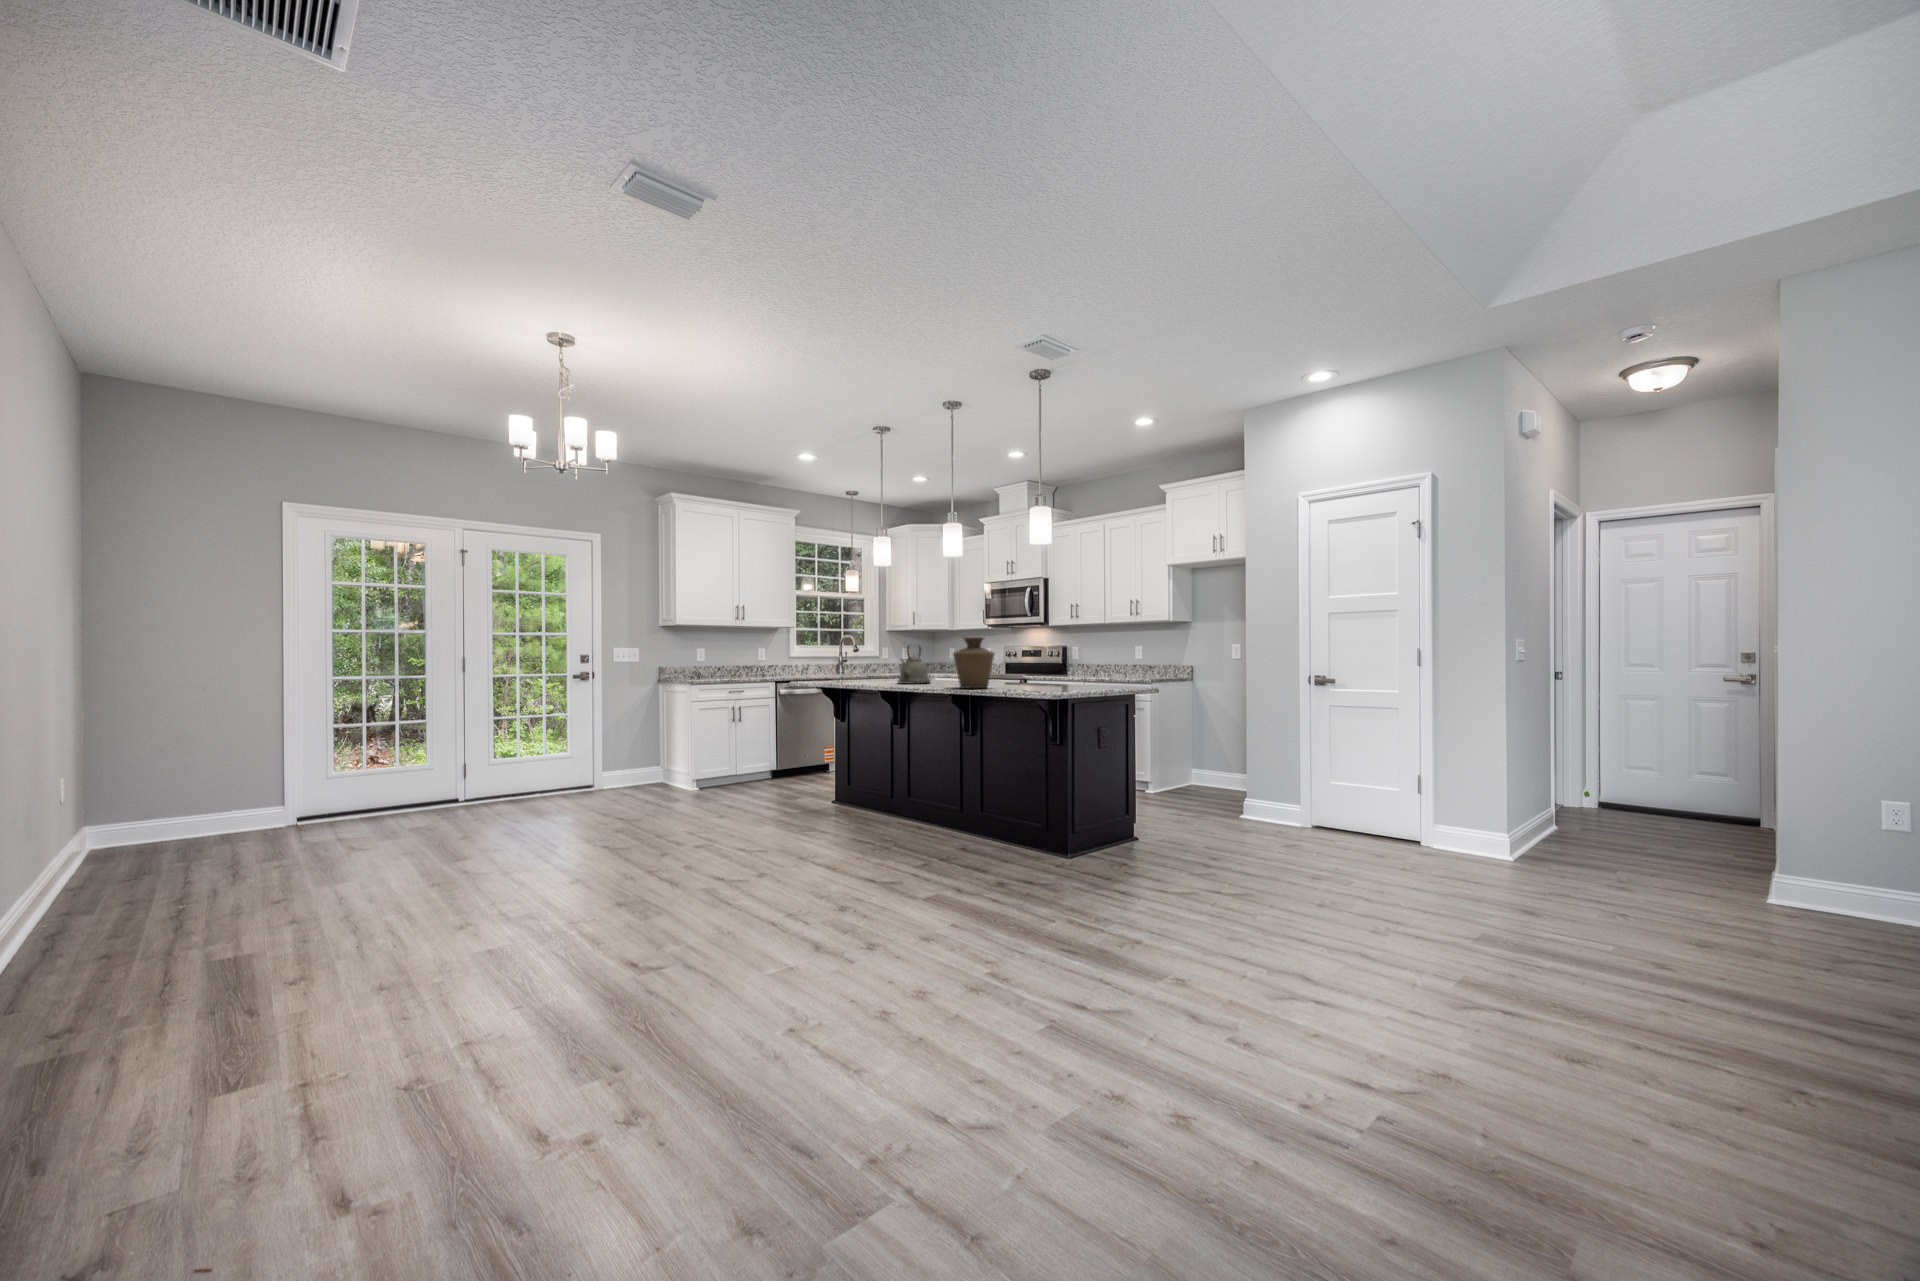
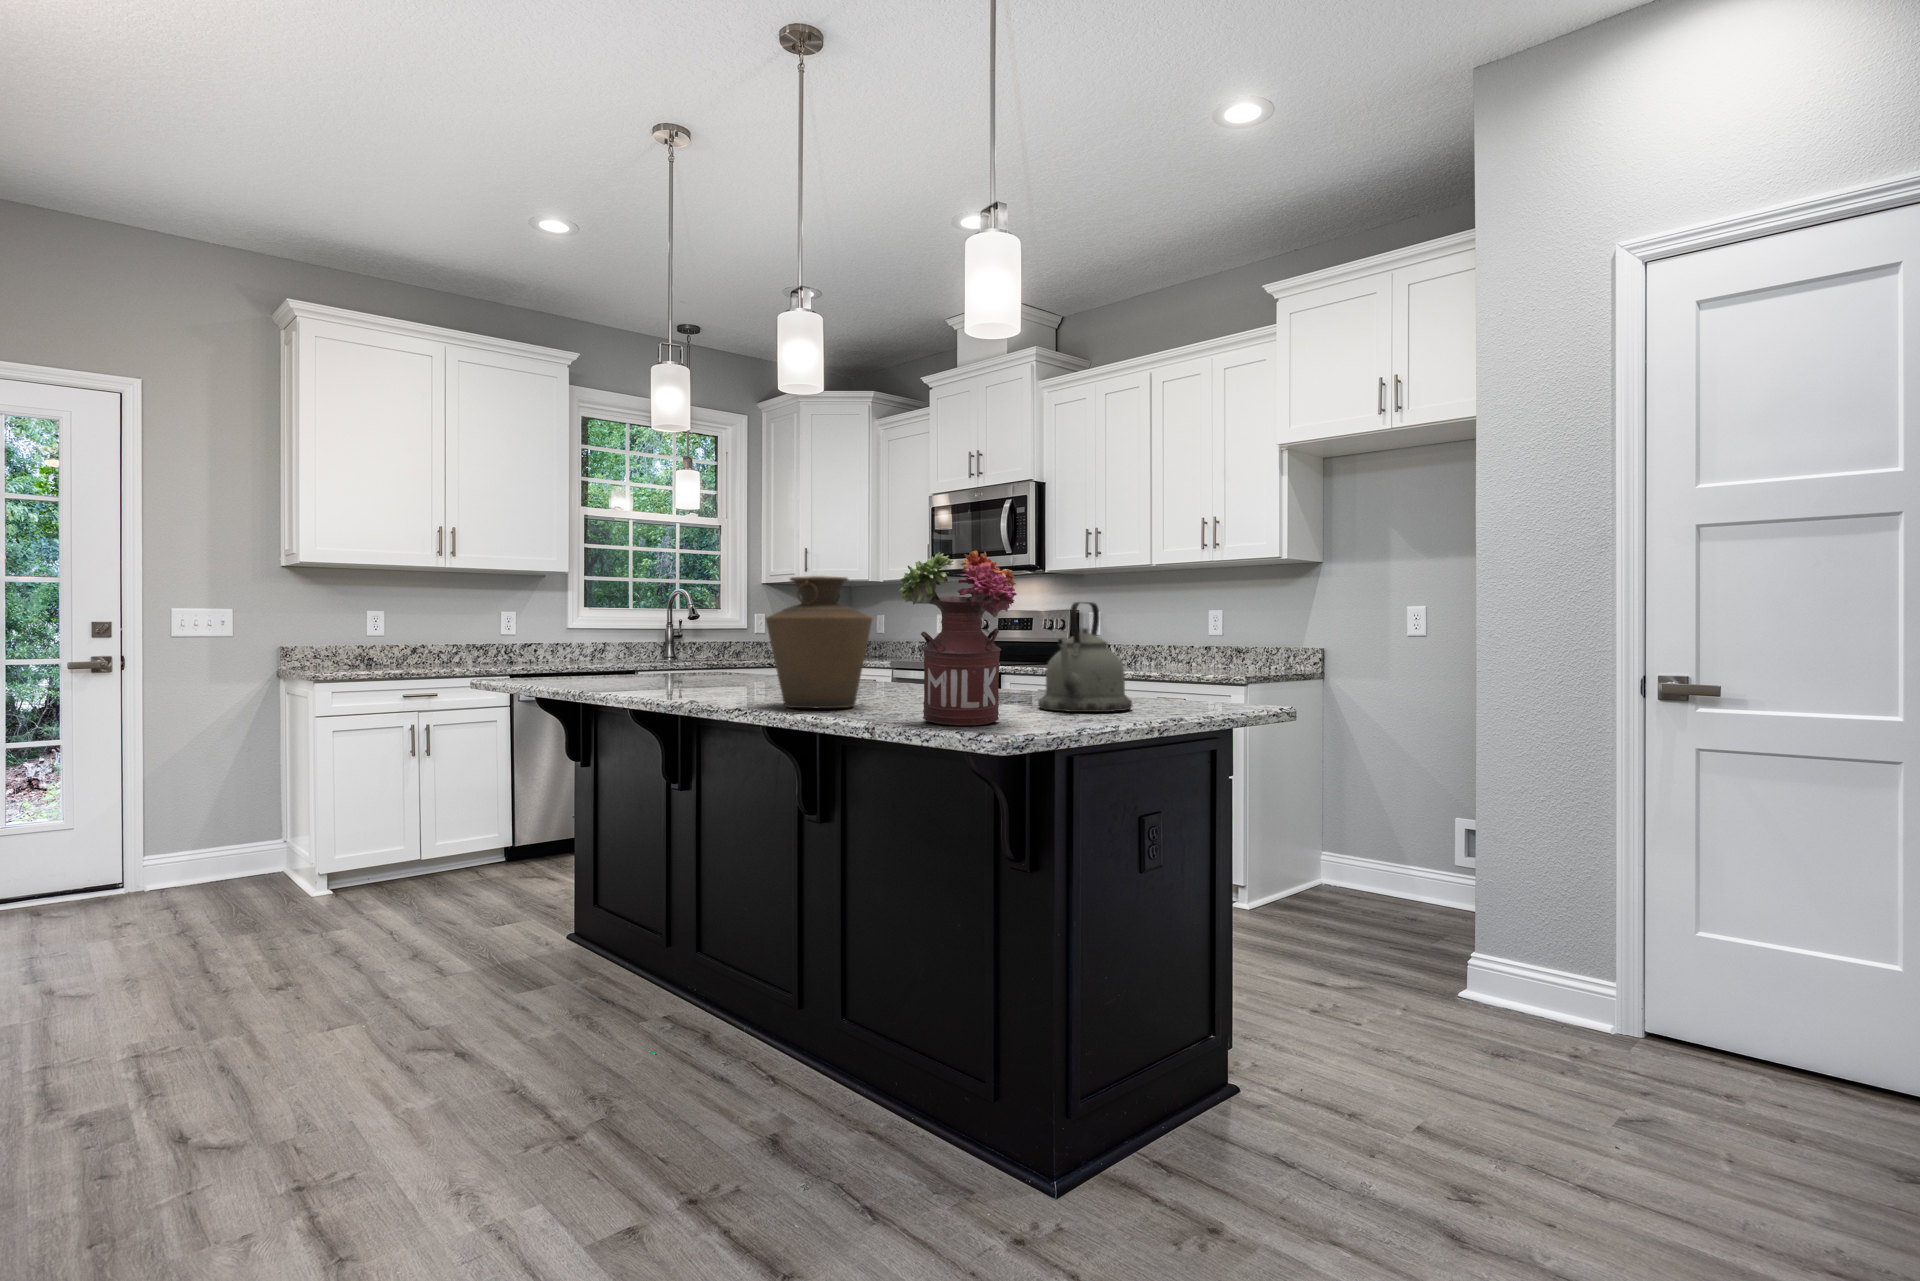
flower arrangement: none [1012,628,1056,692] -> present [899,550,1017,725]
kettle: present [898,646,931,684] -> present [1038,602,1132,712]

